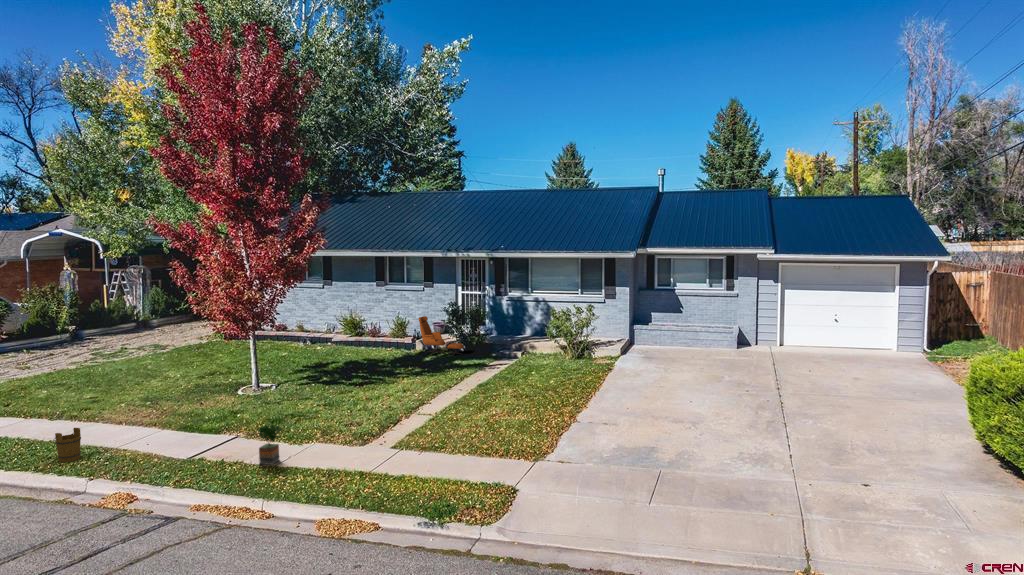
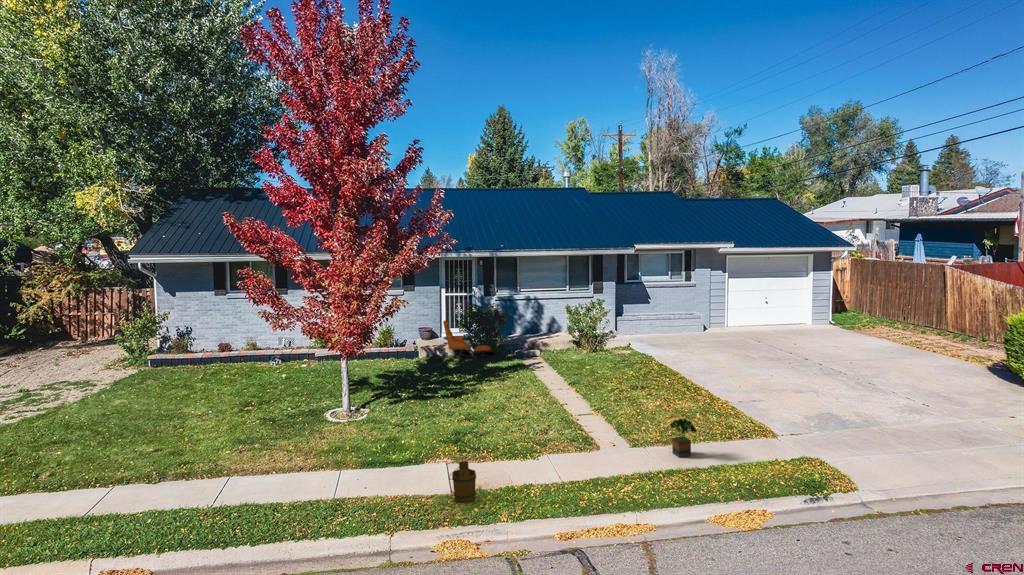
potted tree: present [258,425,282,465] -> present [670,419,696,457]
bucket: present [54,428,81,462] -> present [449,461,476,502]

